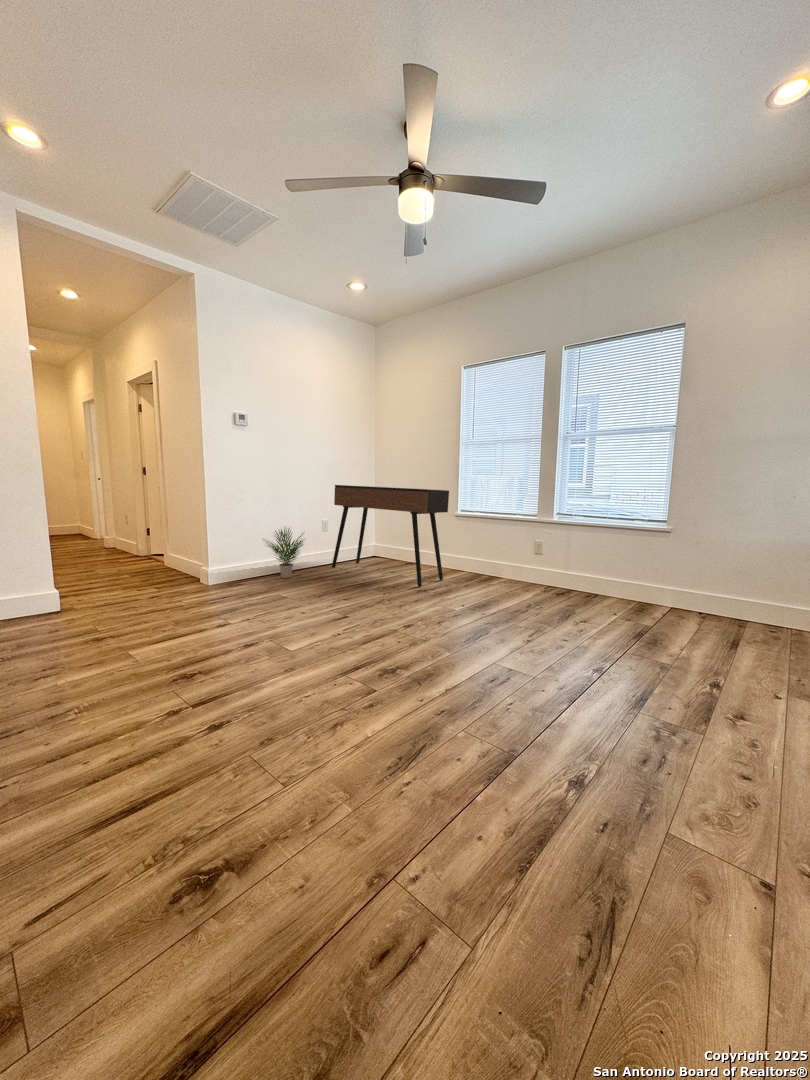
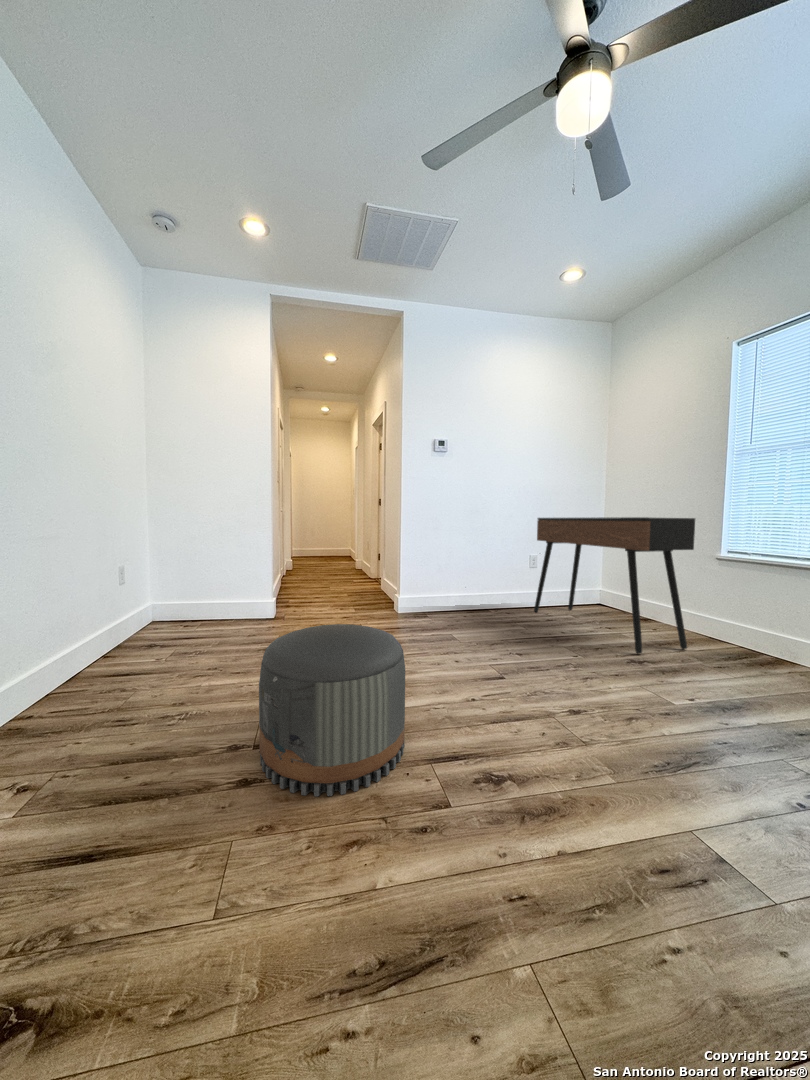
potted plant: present [266,528,303,578] -> none [450,562,498,618]
pouf: none [188,584,325,724] -> present [259,624,405,796]

